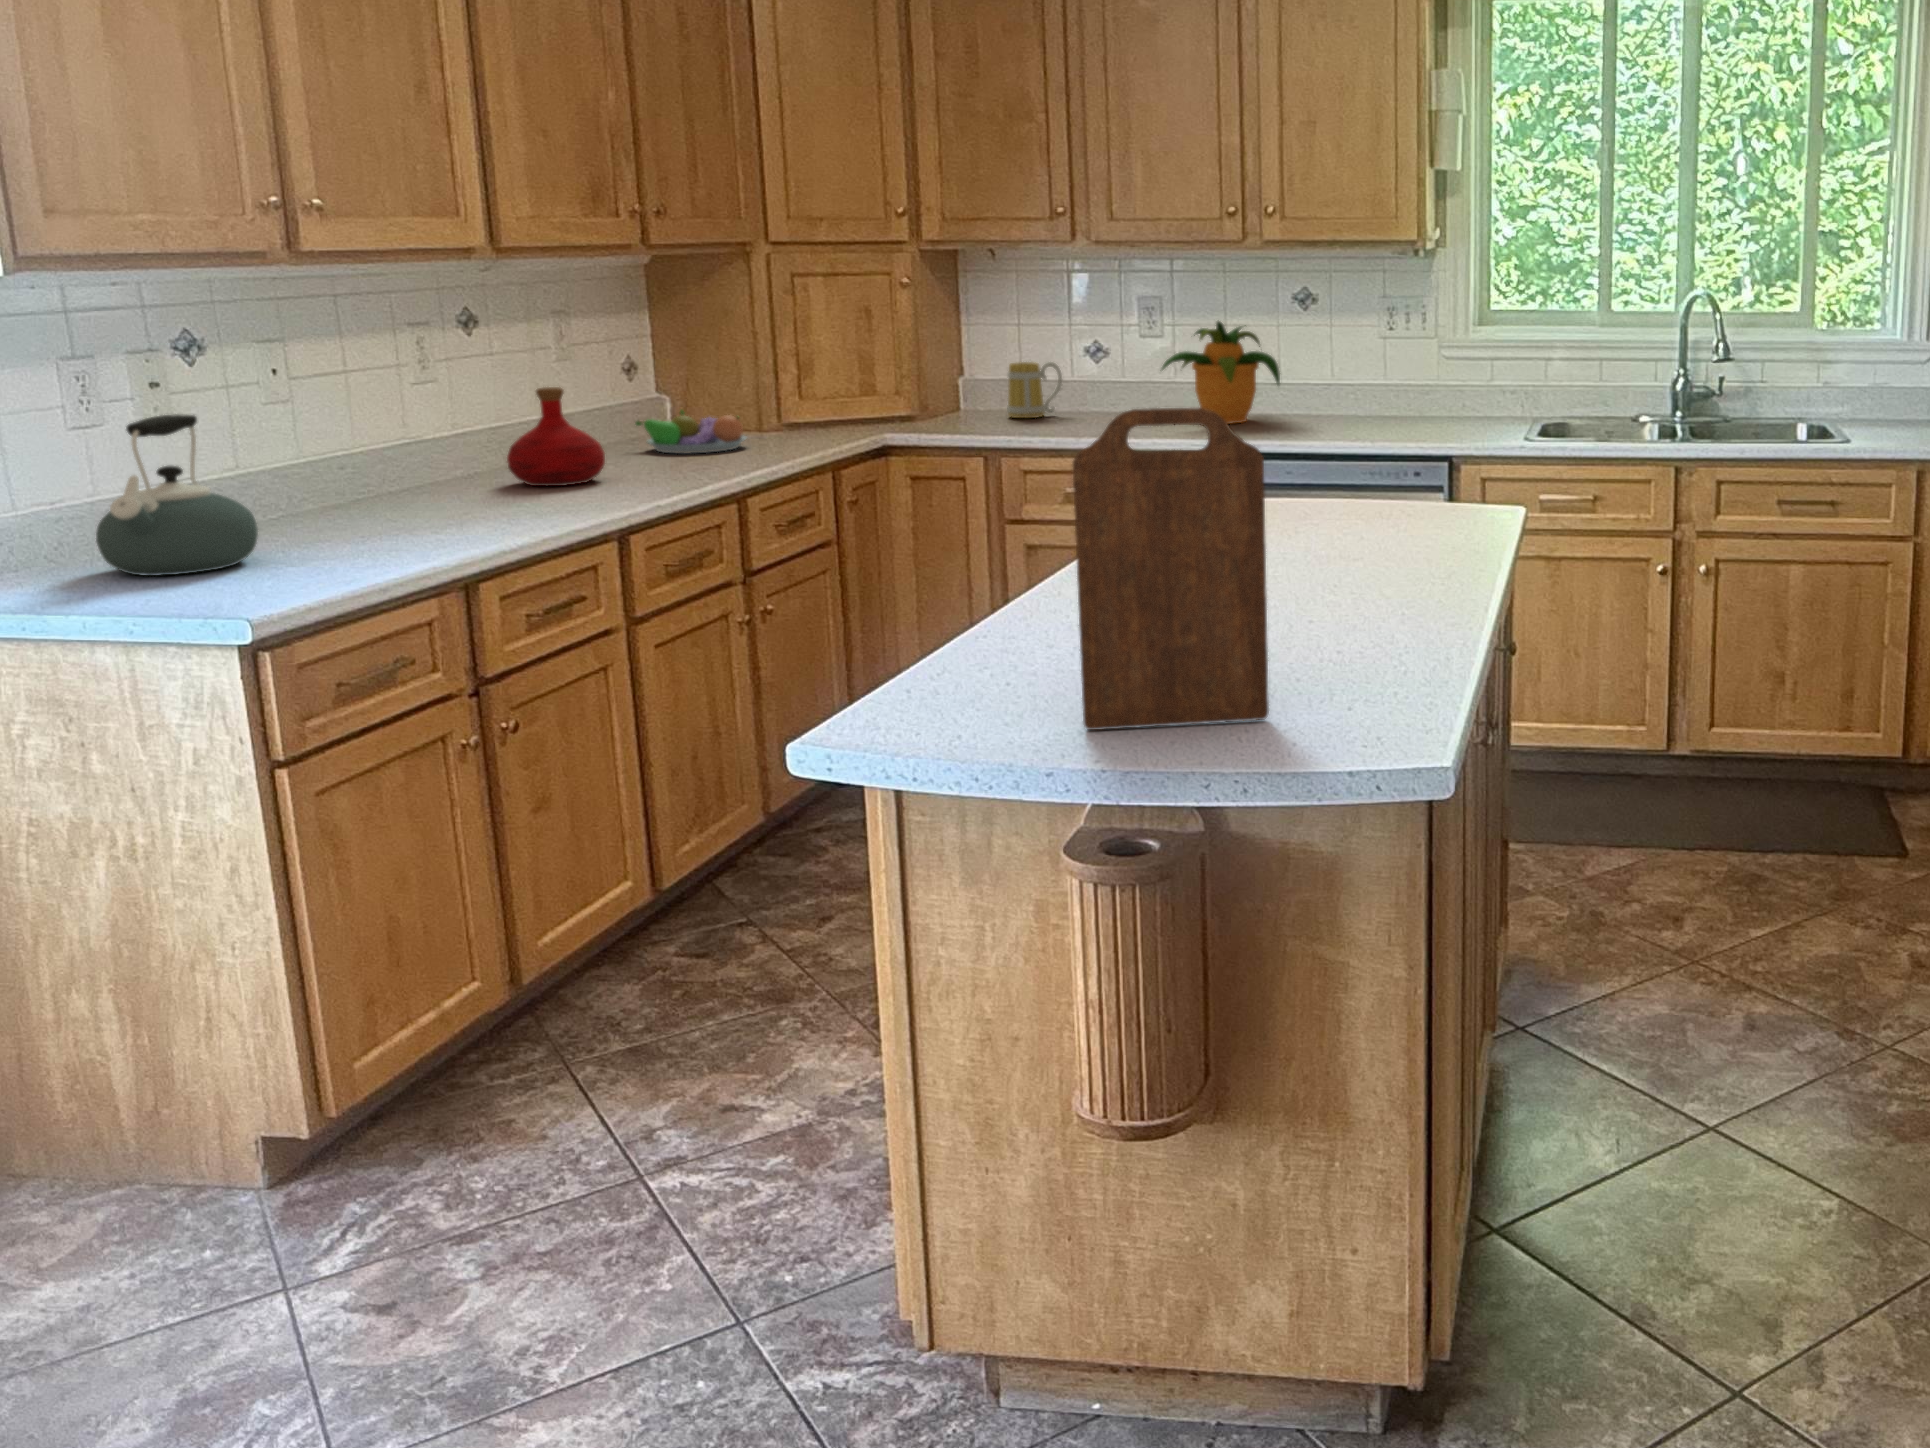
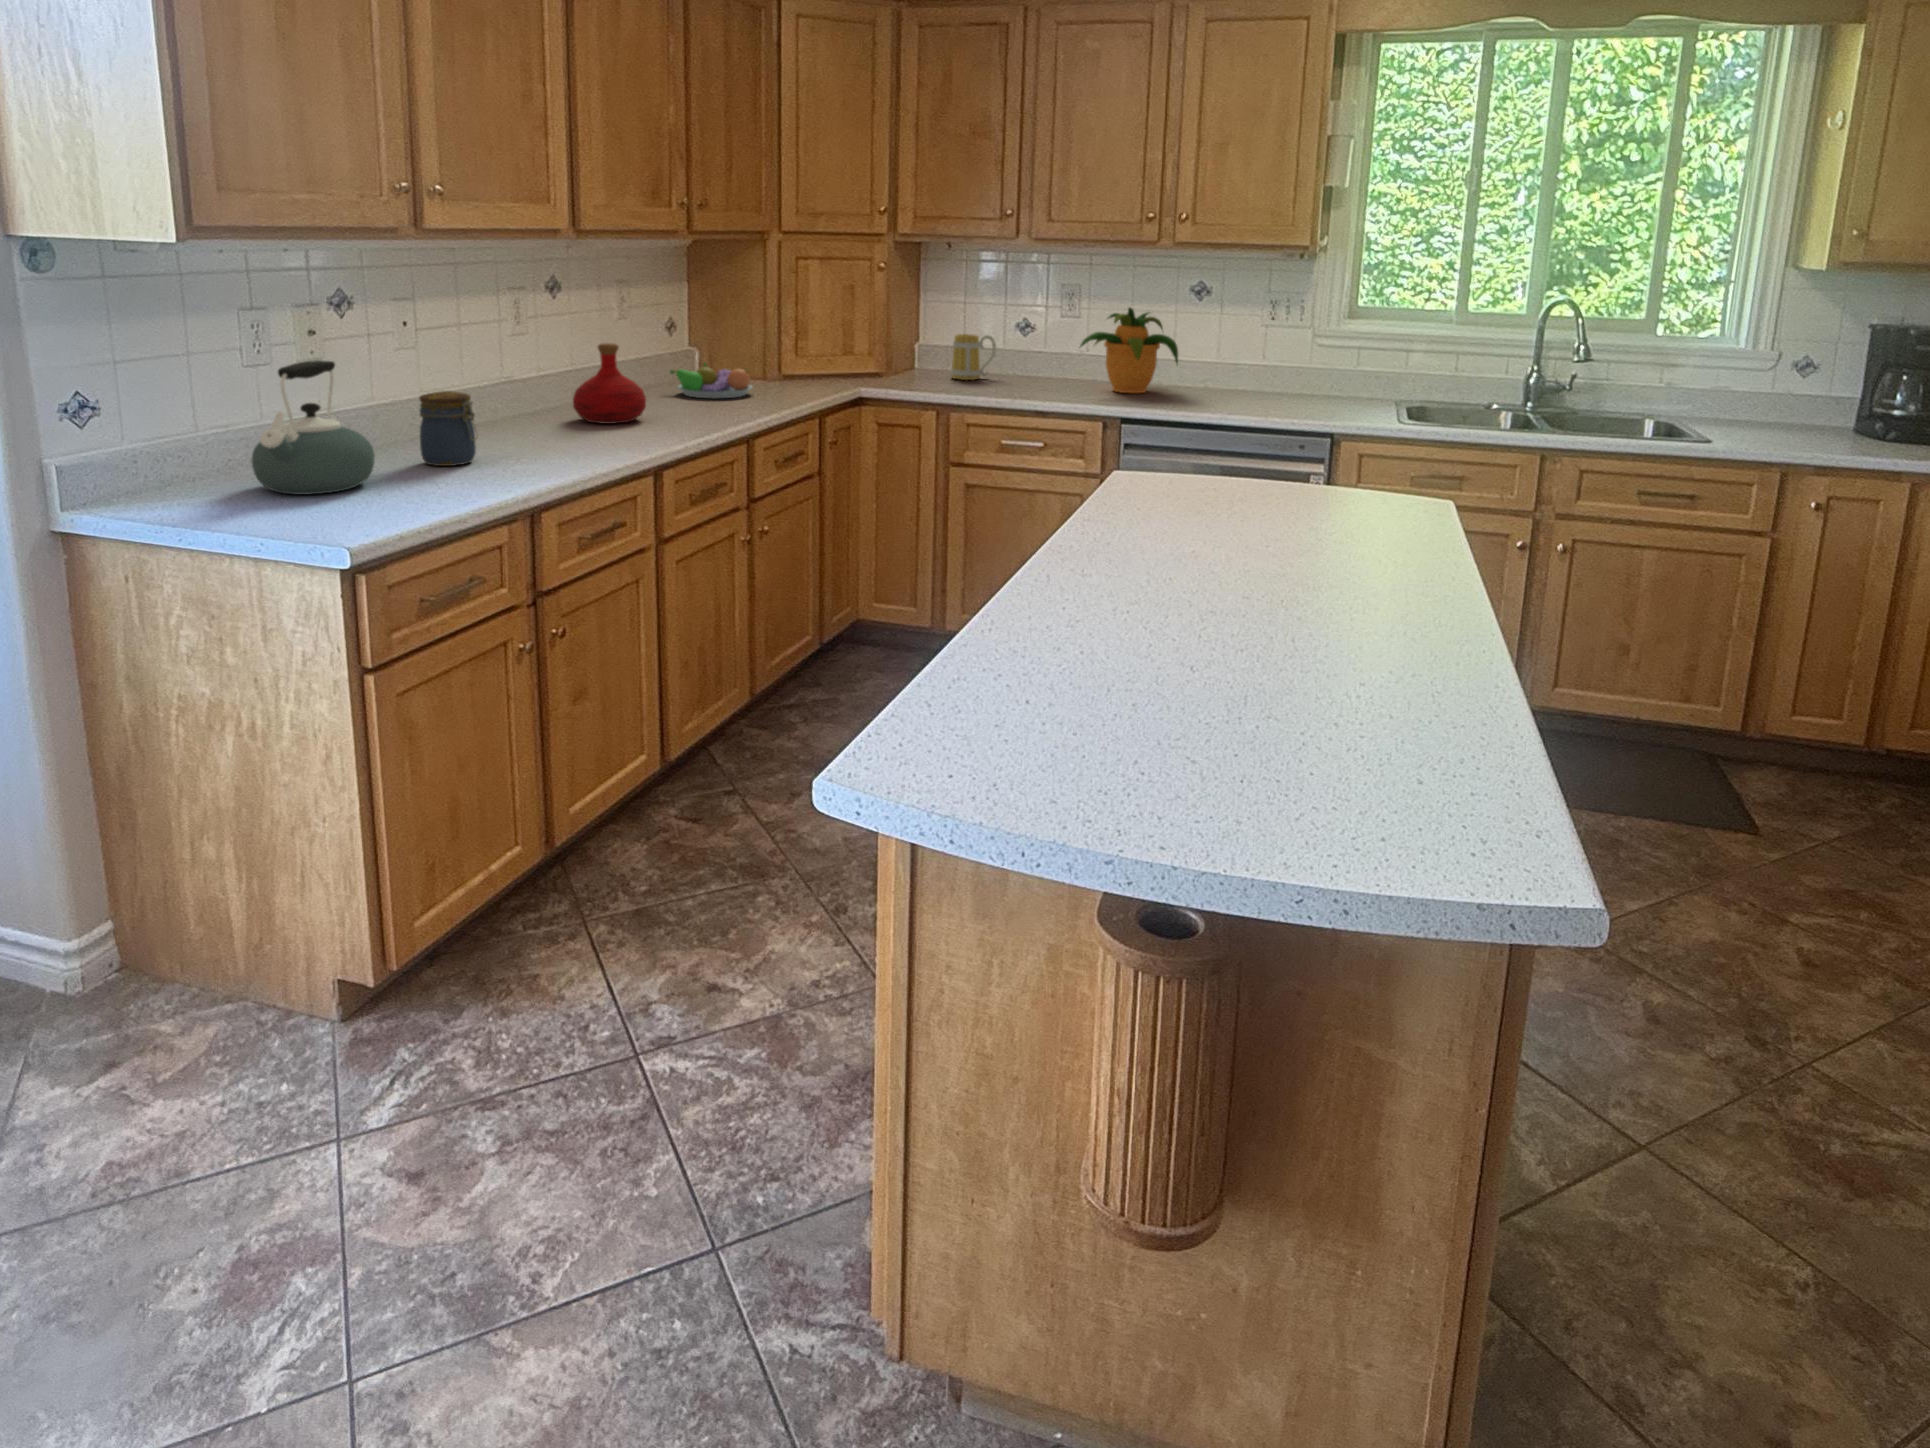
cutting board: present [1073,408,1269,730] -> none [1122,431,1351,780]
jar: none [308,449,388,539] -> present [419,391,477,466]

